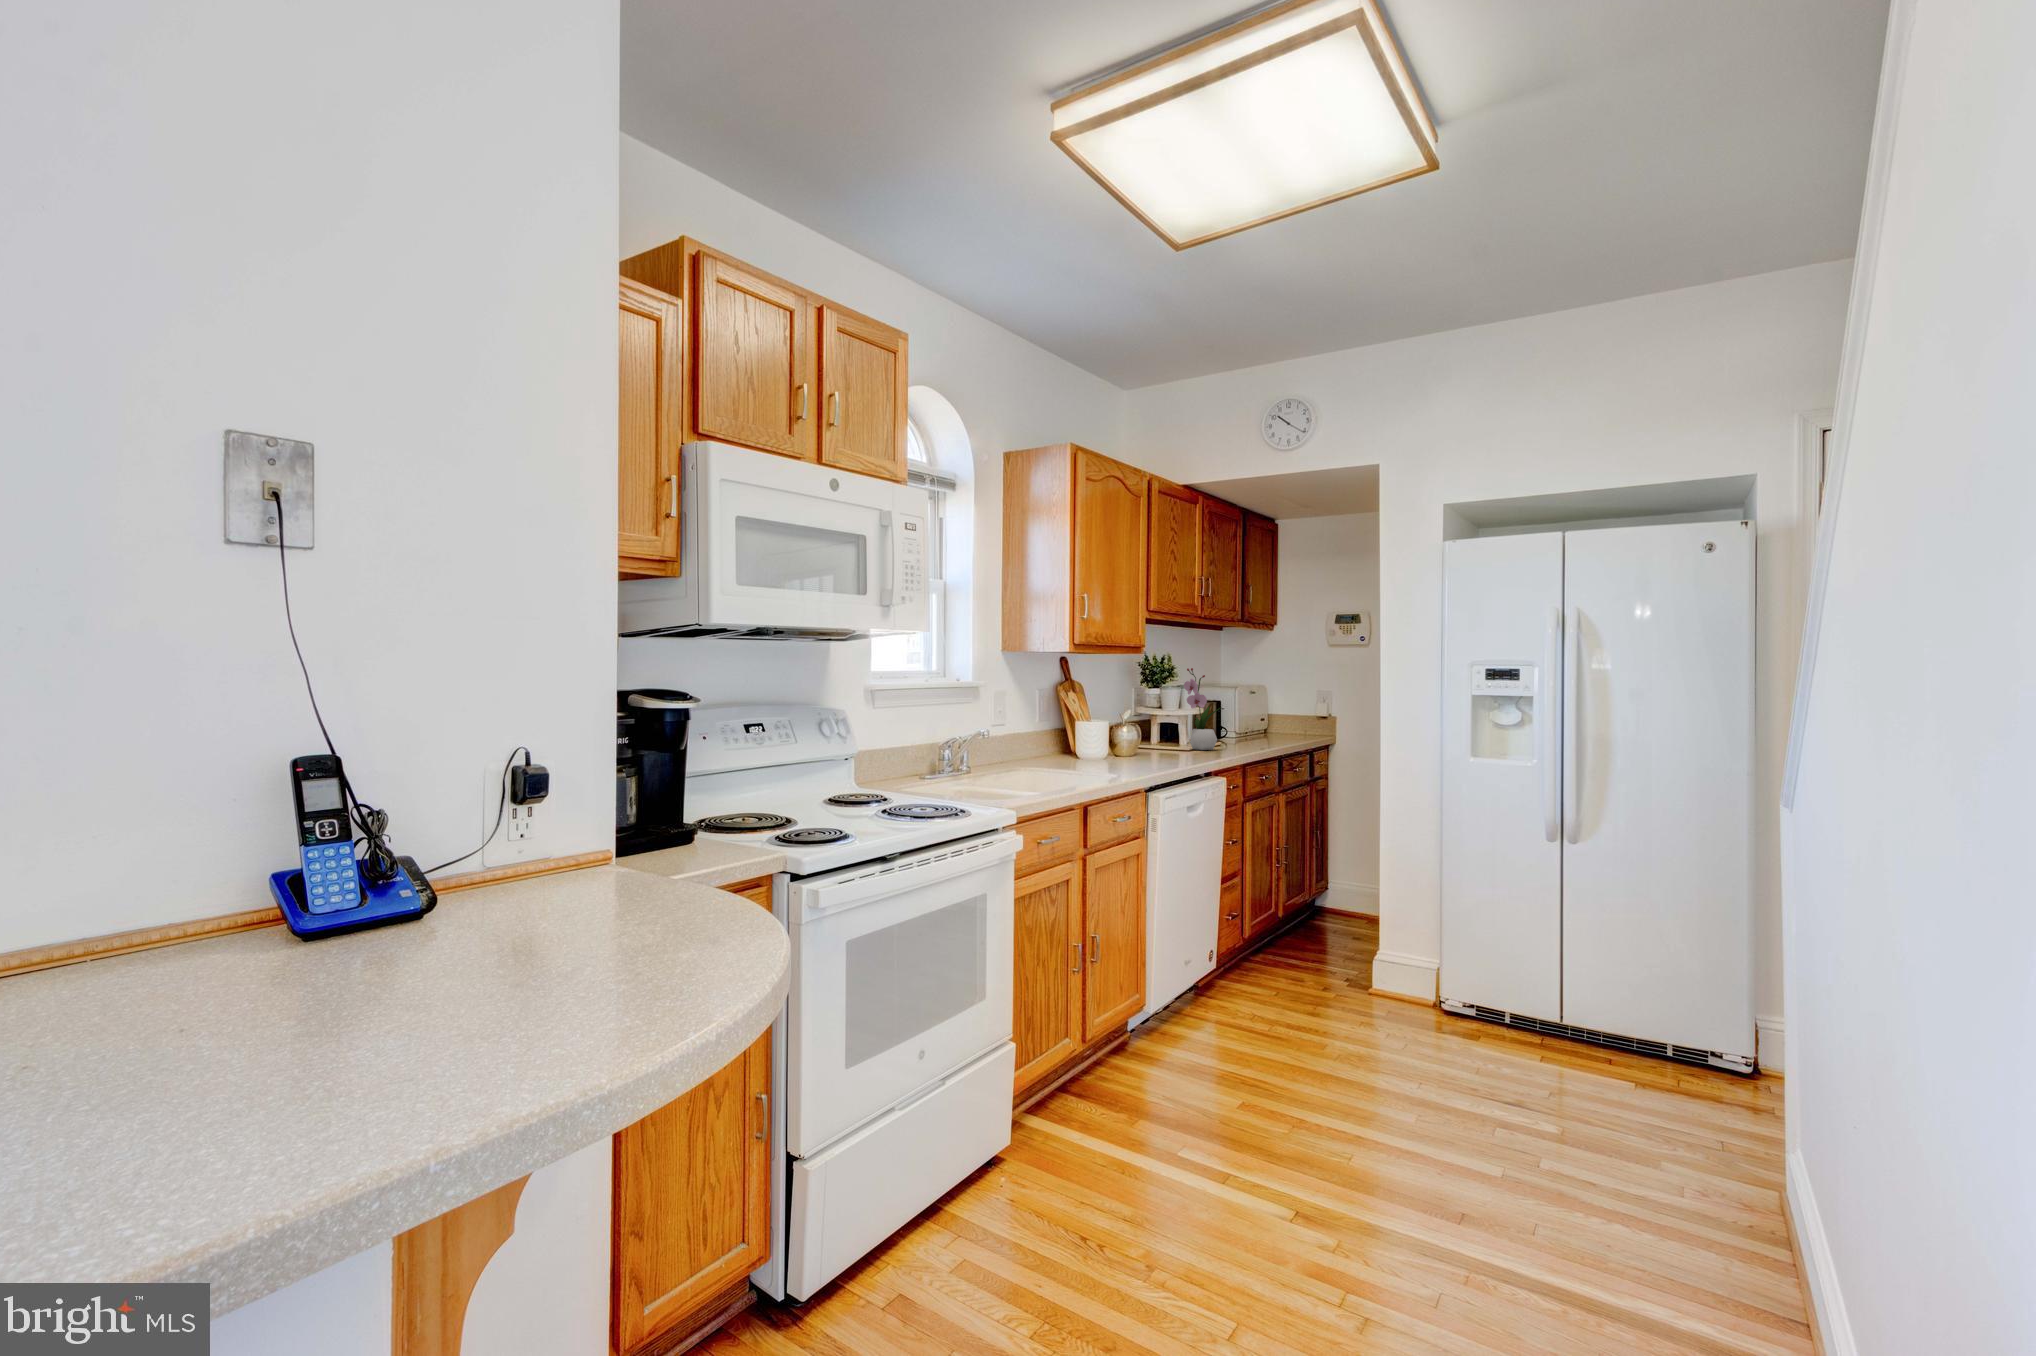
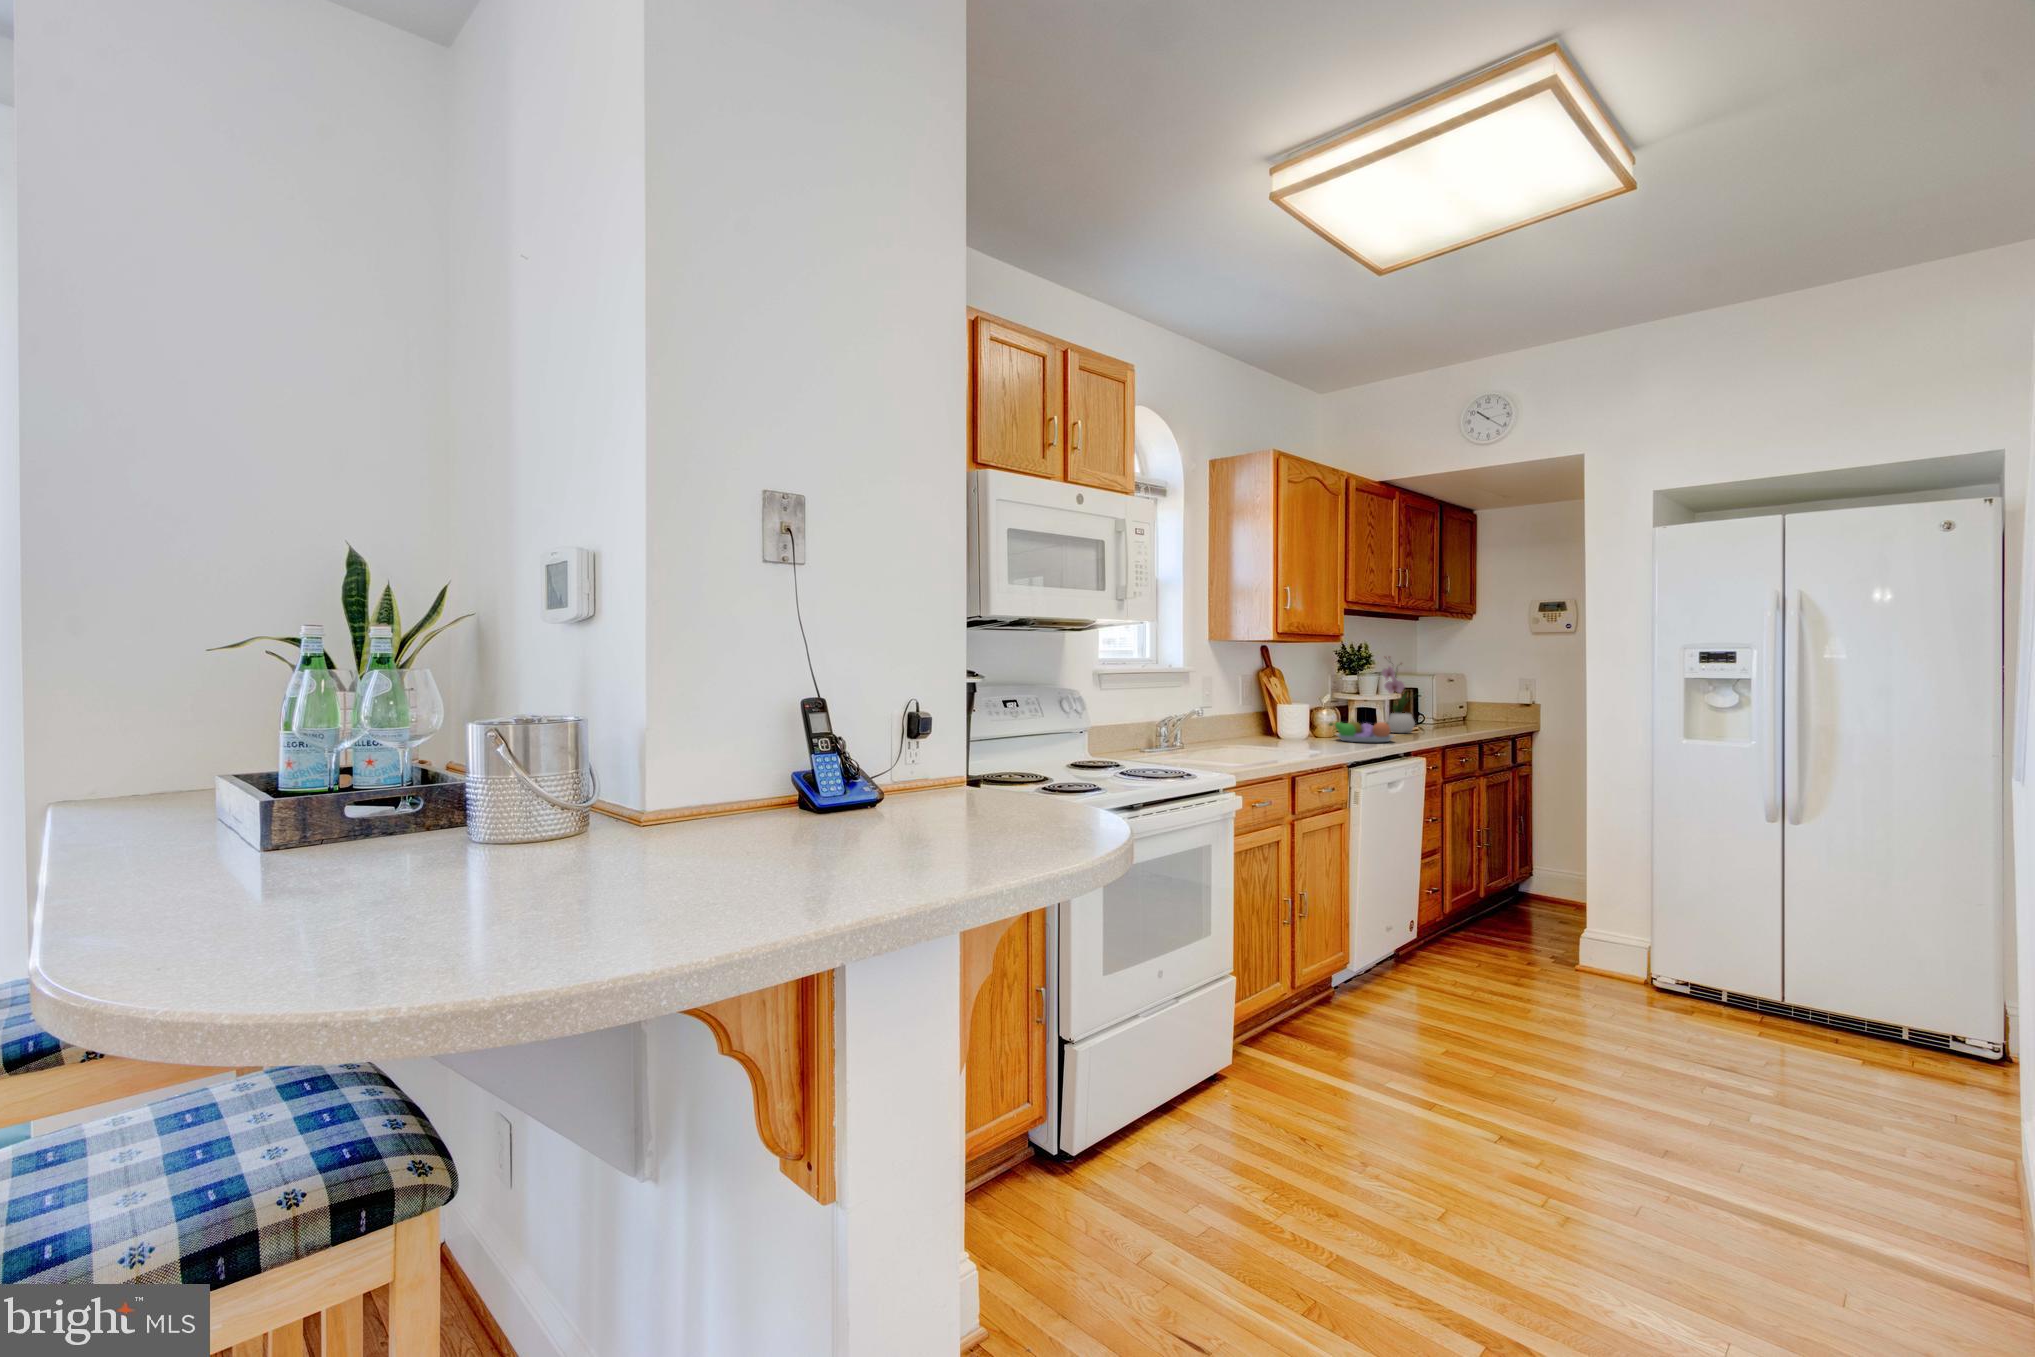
fruit bowl: none [1128,735,1196,763] -> present [1329,720,1393,742]

